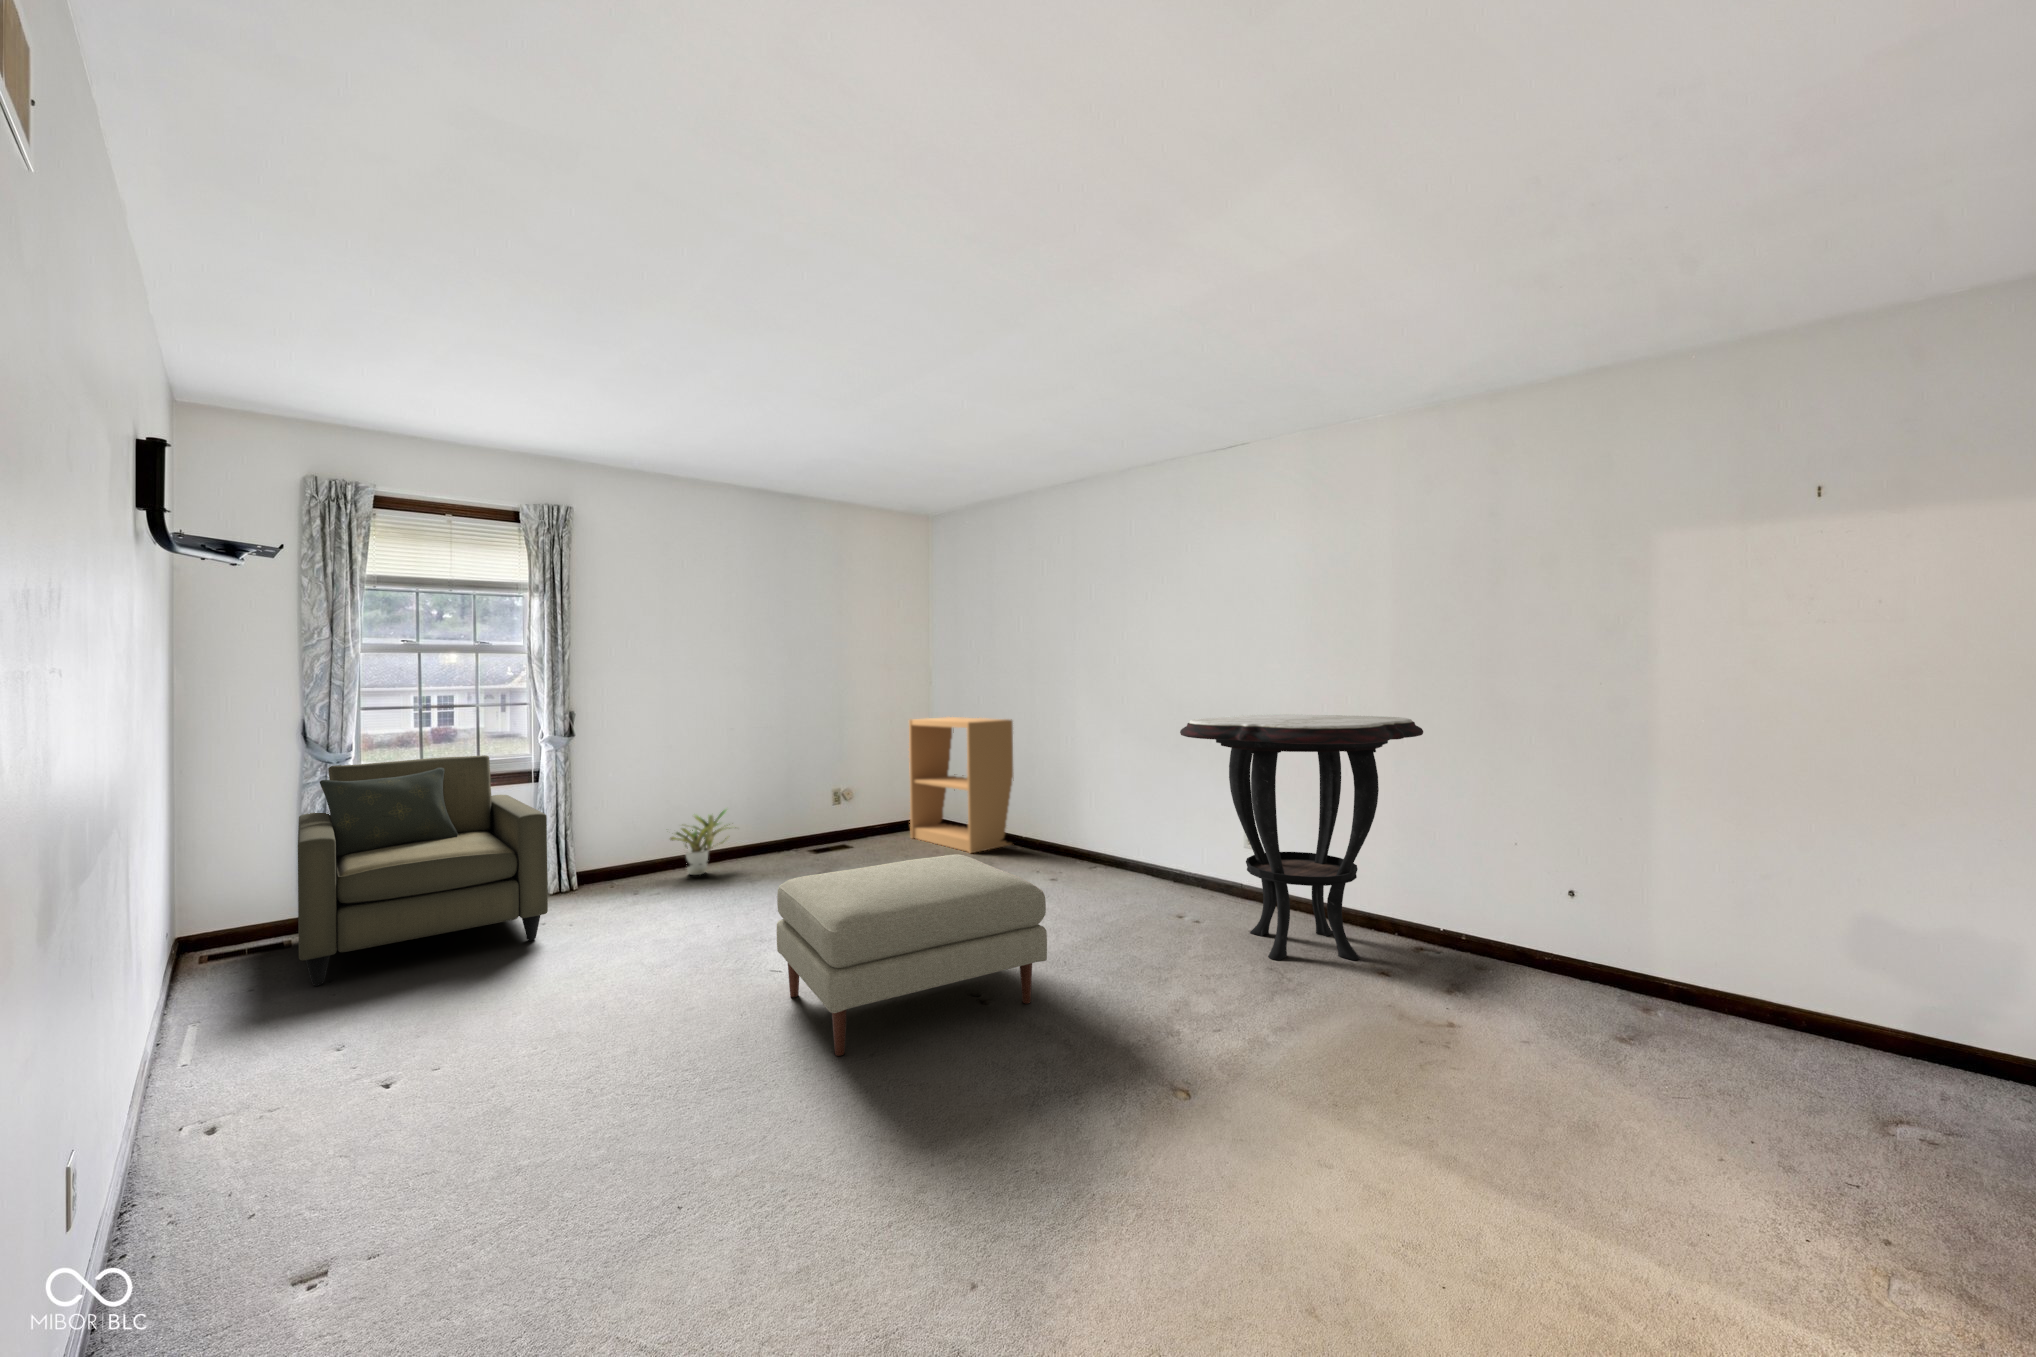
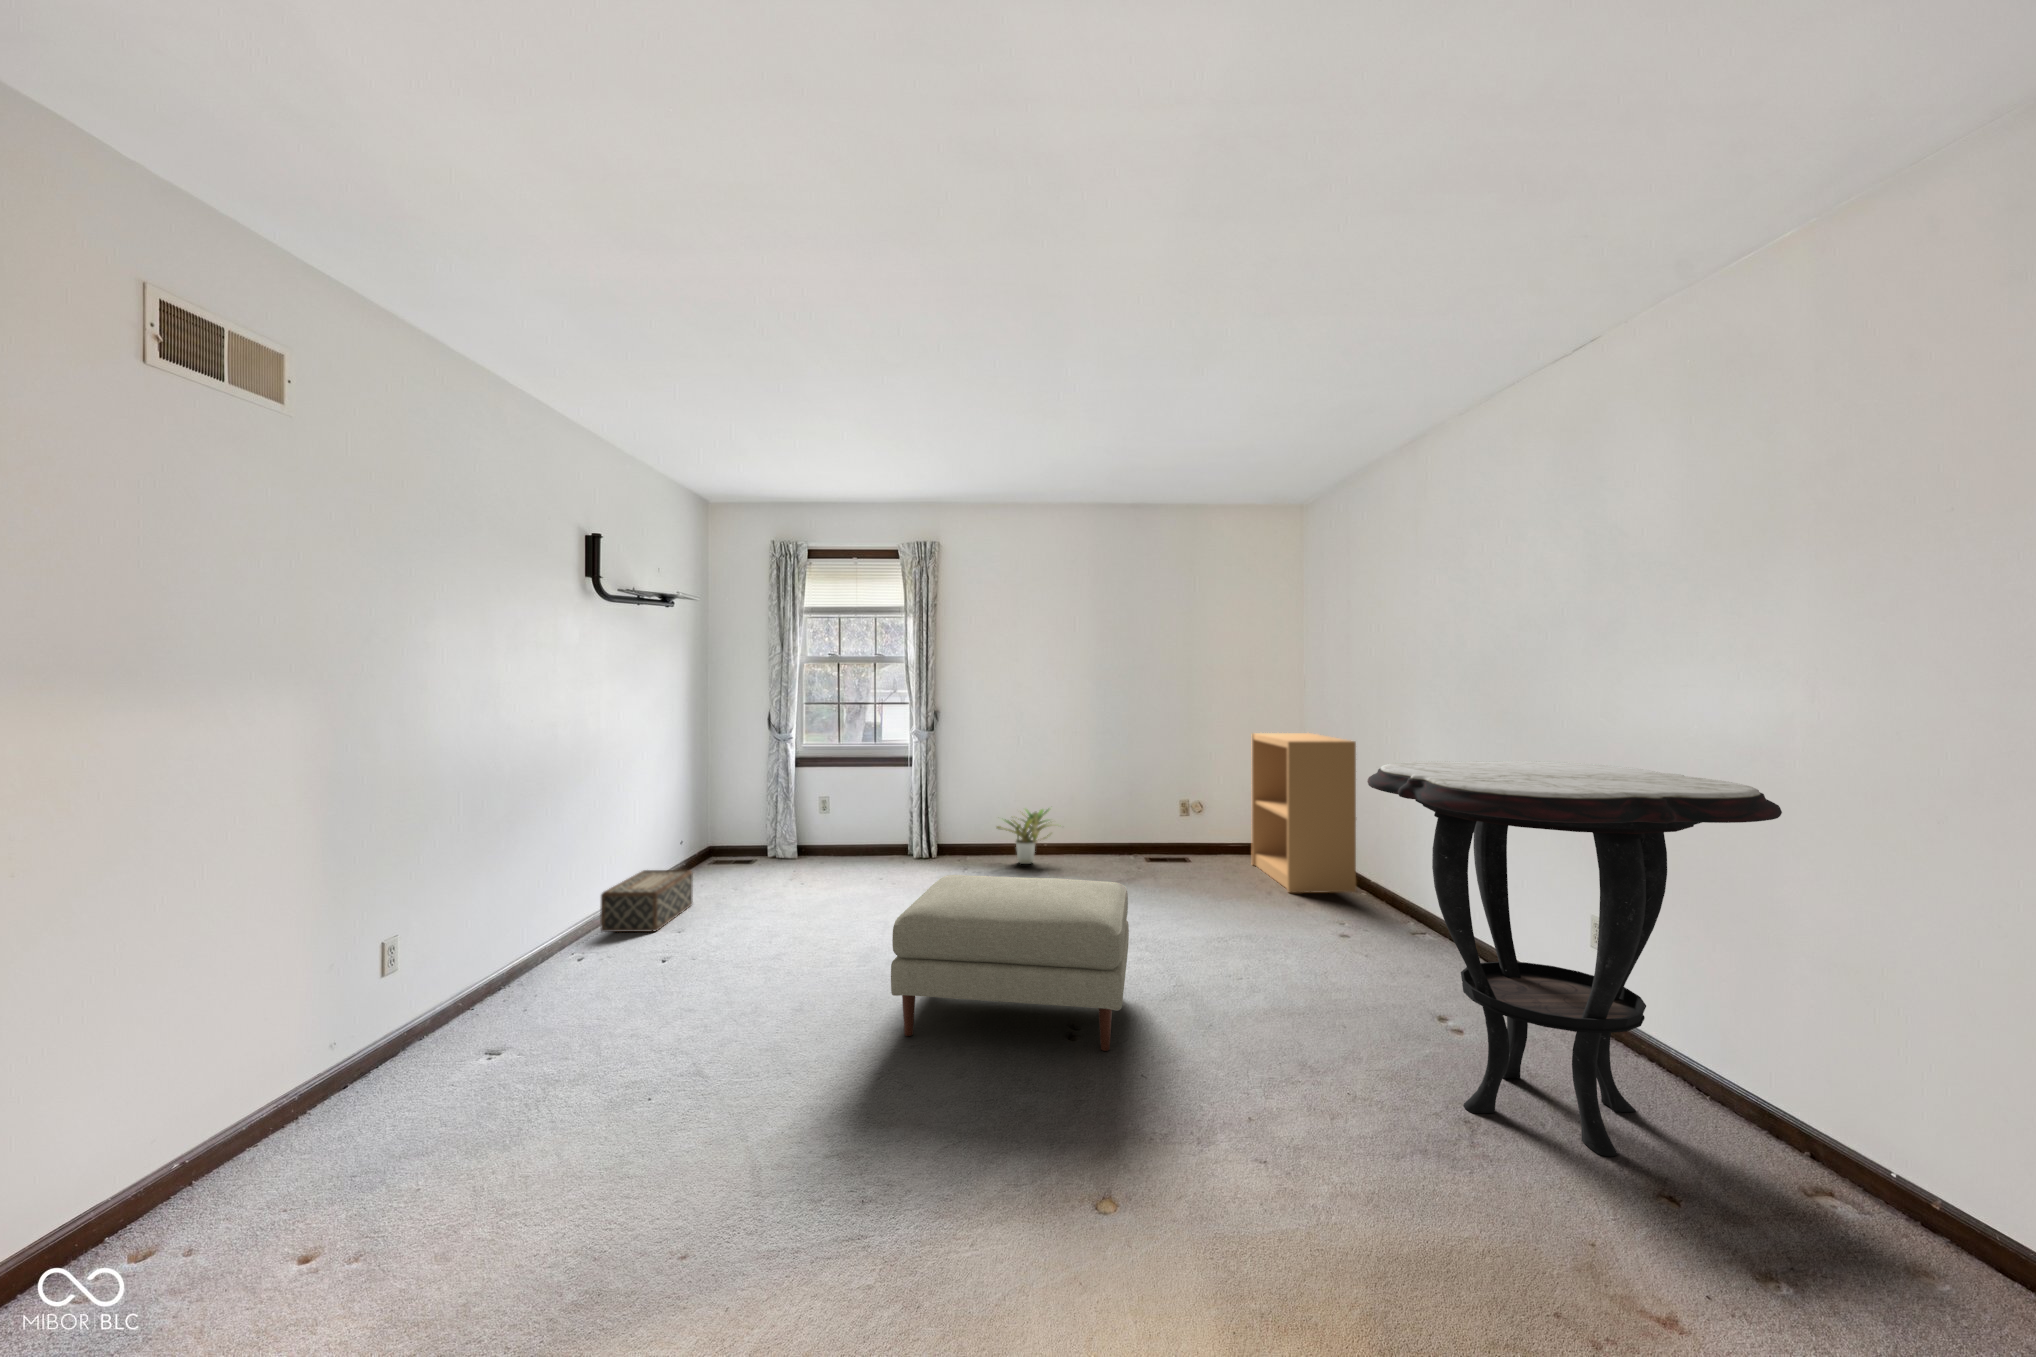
armchair: present [298,755,548,986] -> none [725,743,888,892]
woven basket: none [107,966,256,1103] -> present [601,870,693,932]

